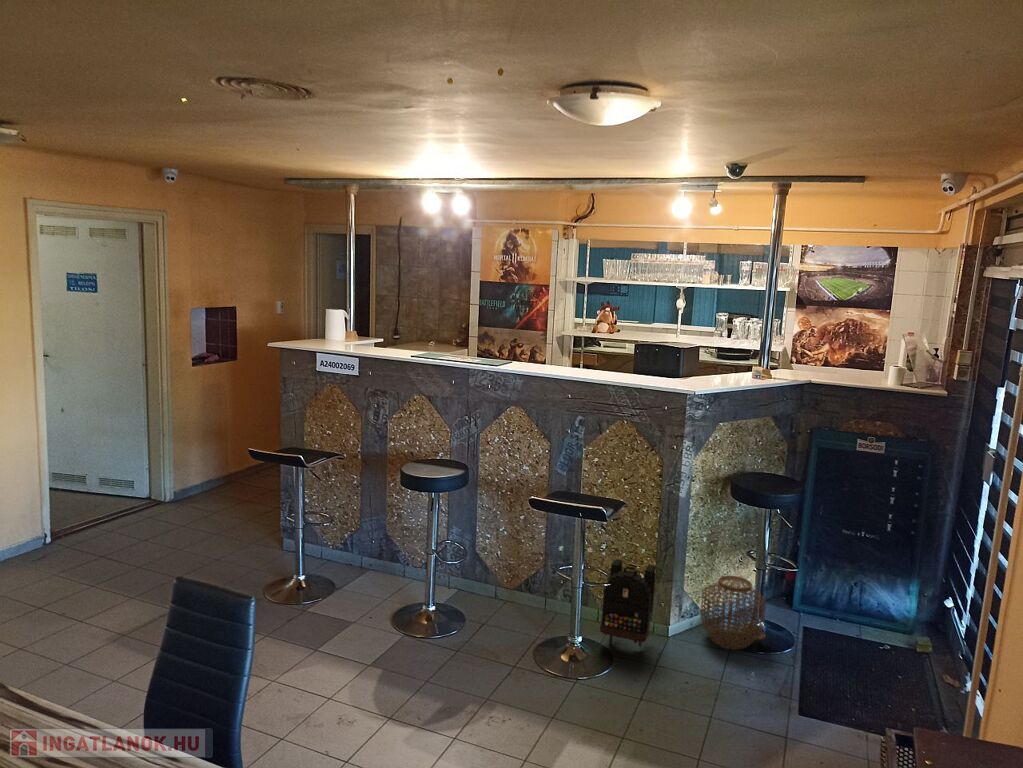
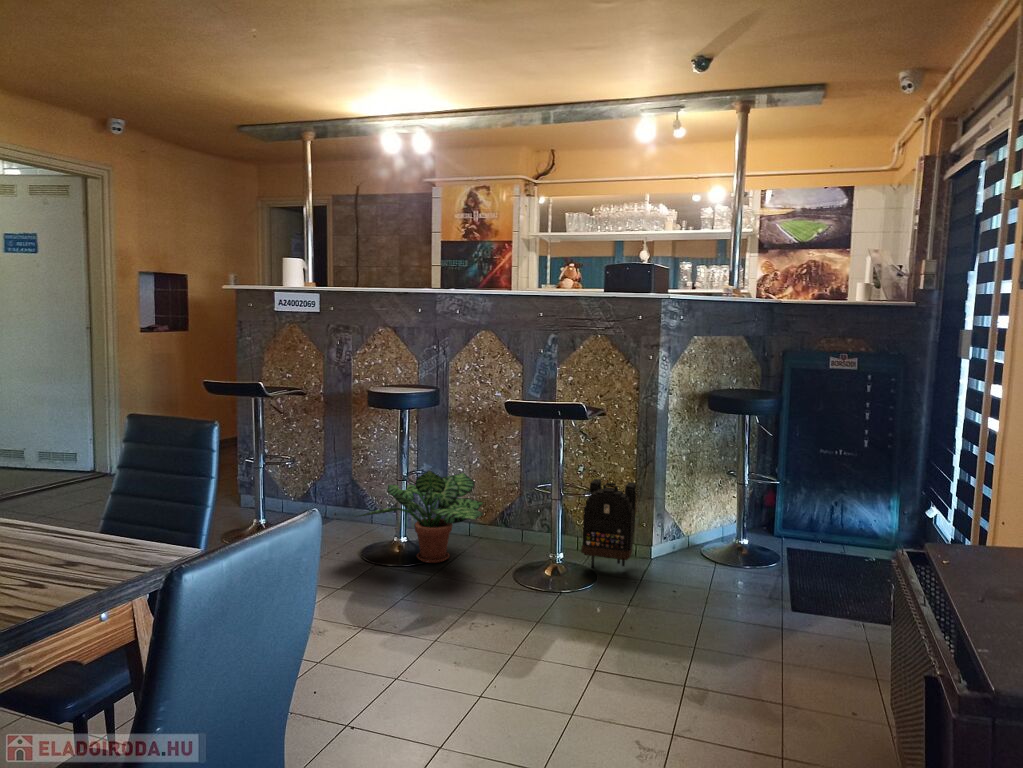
potted plant: none [381,539,509,631] -> present [359,471,483,563]
woven basket: present [701,576,766,650] -> none [683,493,750,567]

